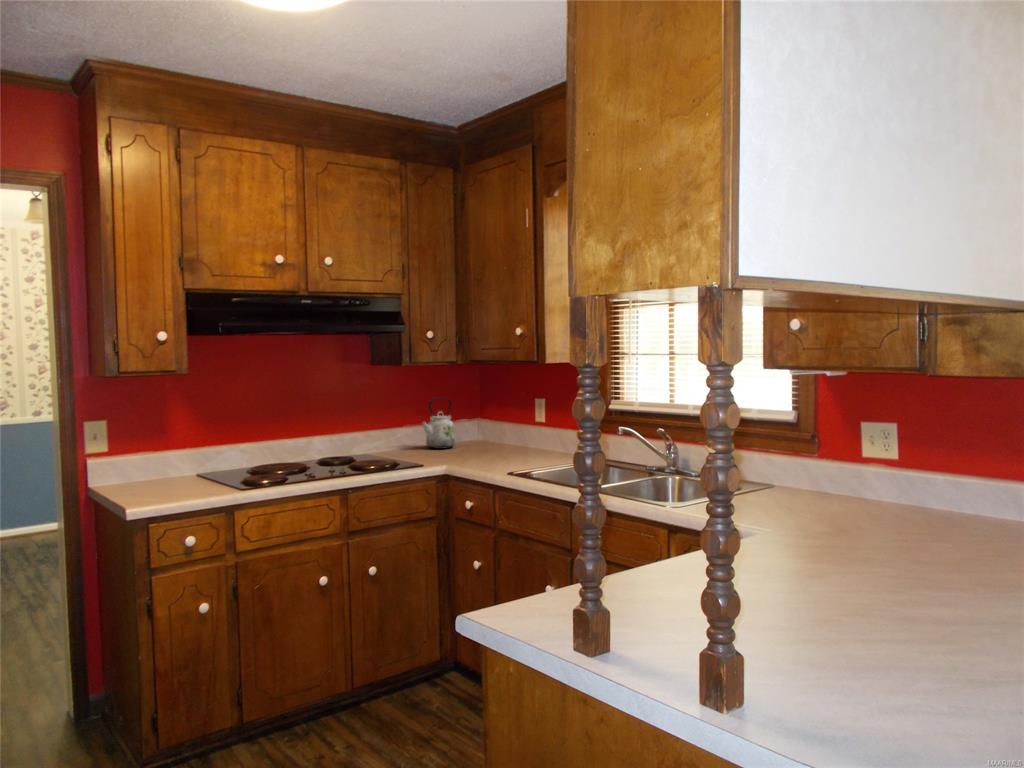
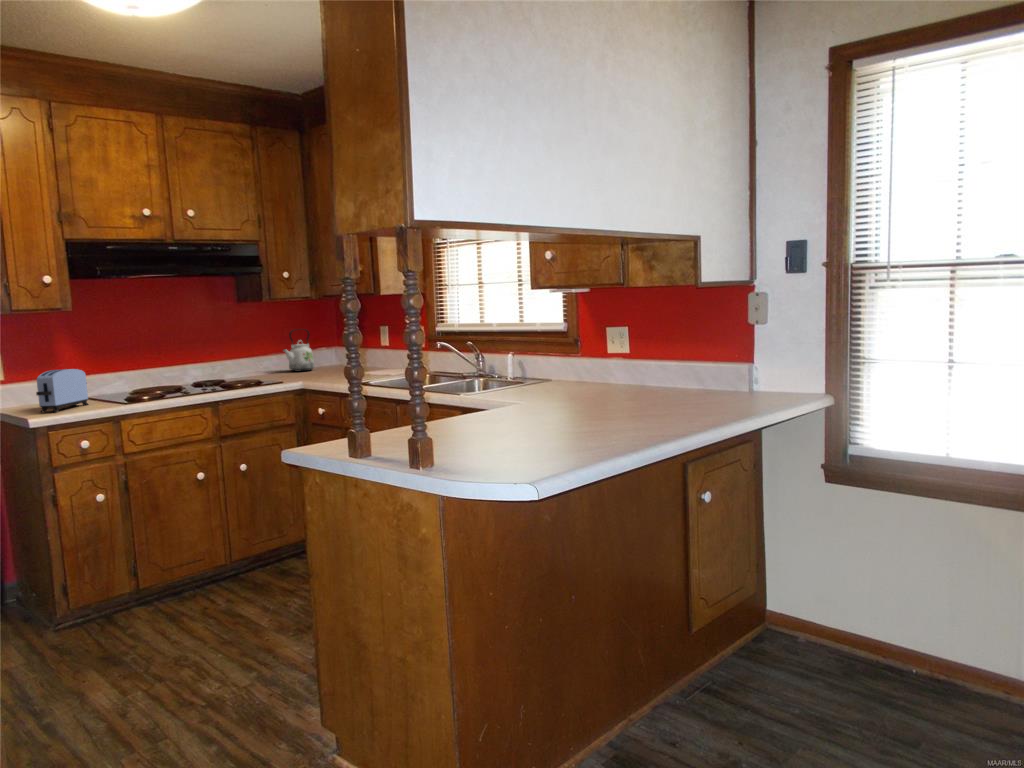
toaster: none [138,445,199,499] -> present [36,369,88,412]

